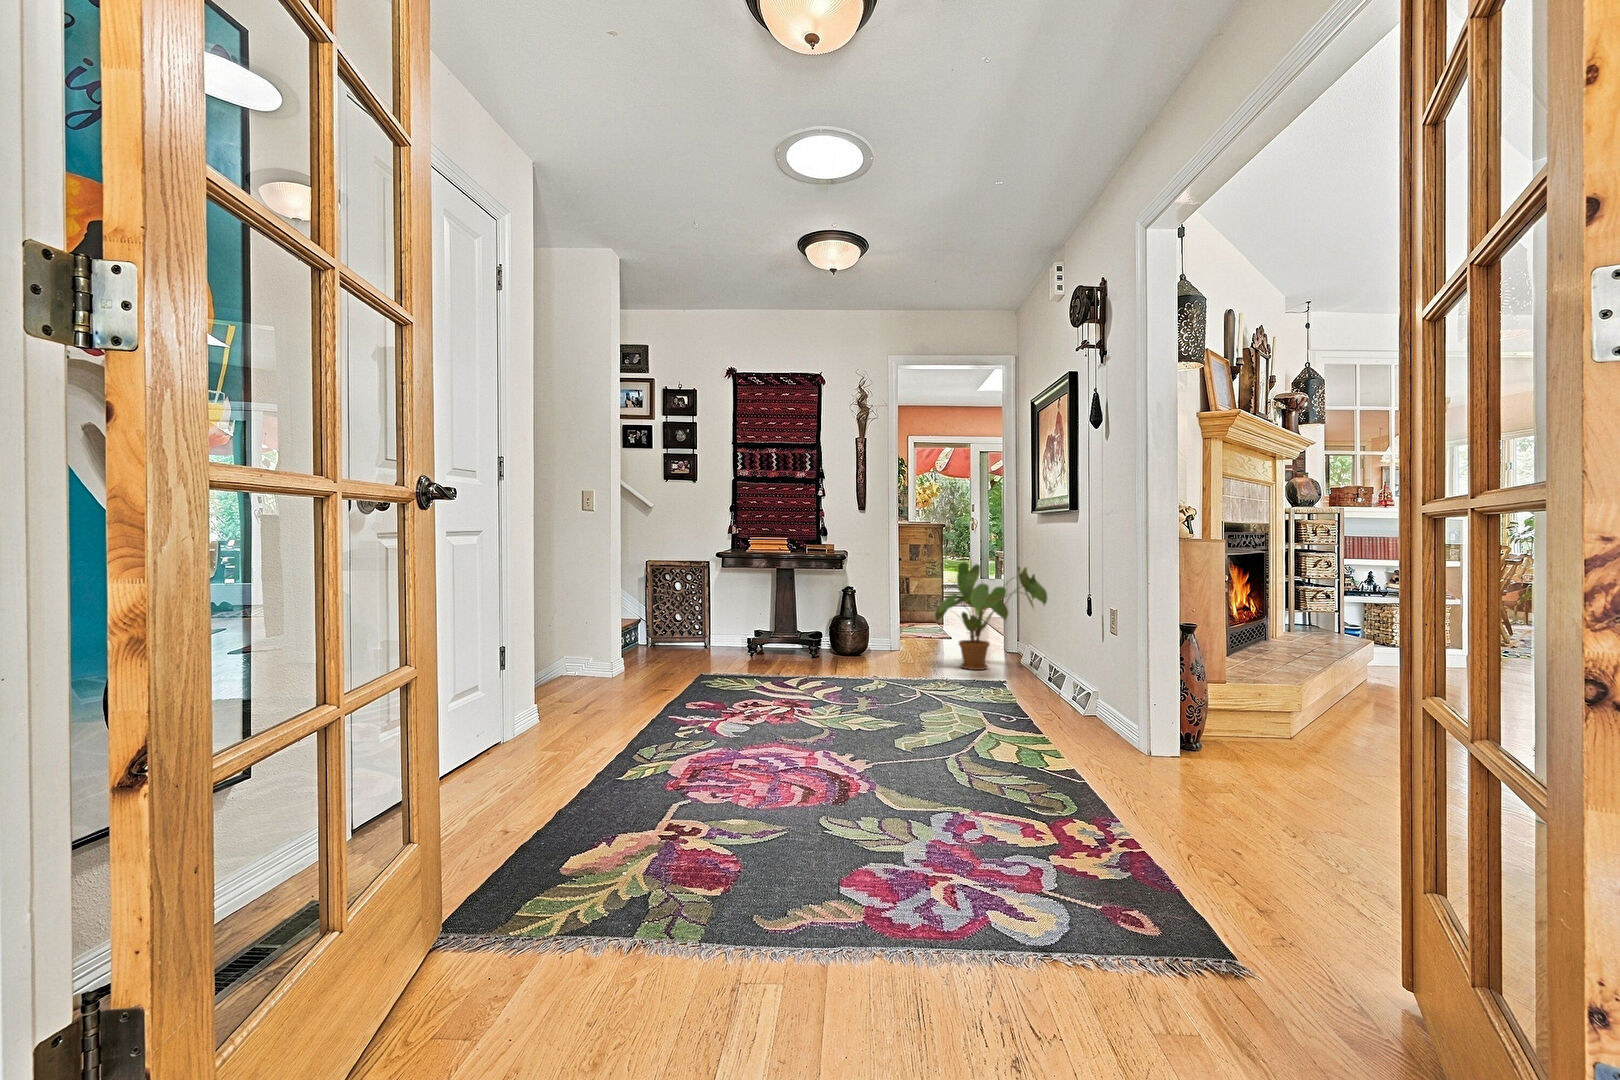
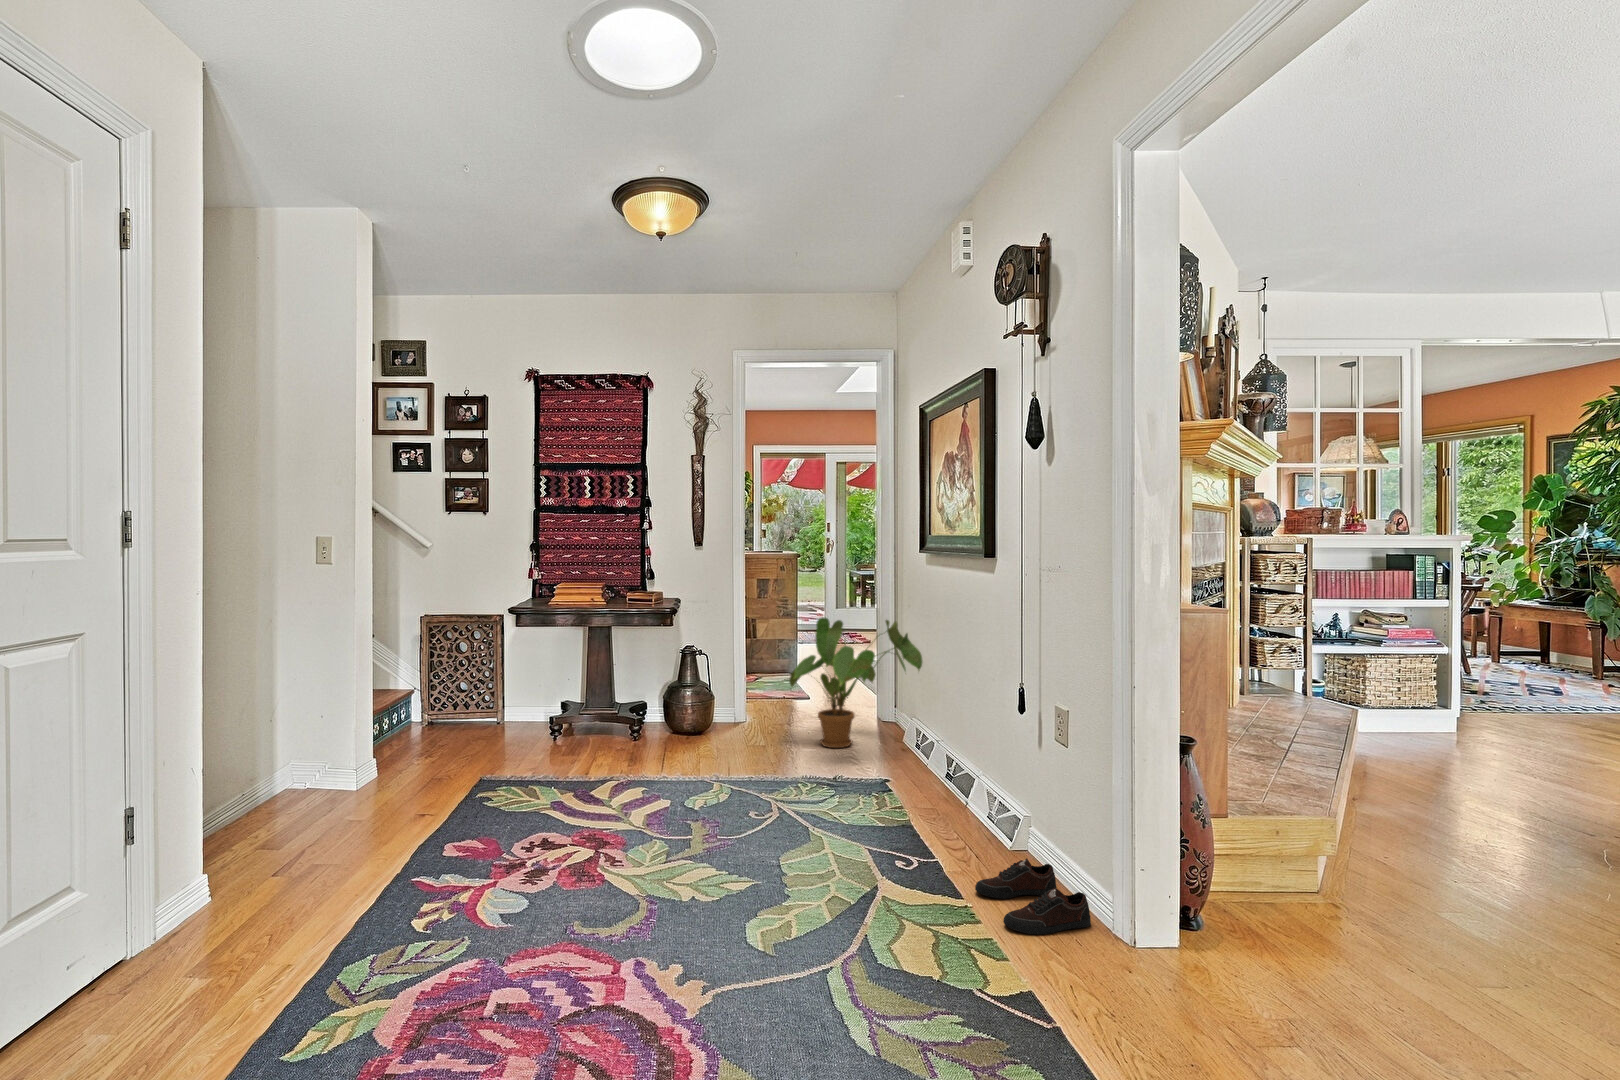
shoe: none [1075,718,1163,762] -> present [975,859,1091,934]

